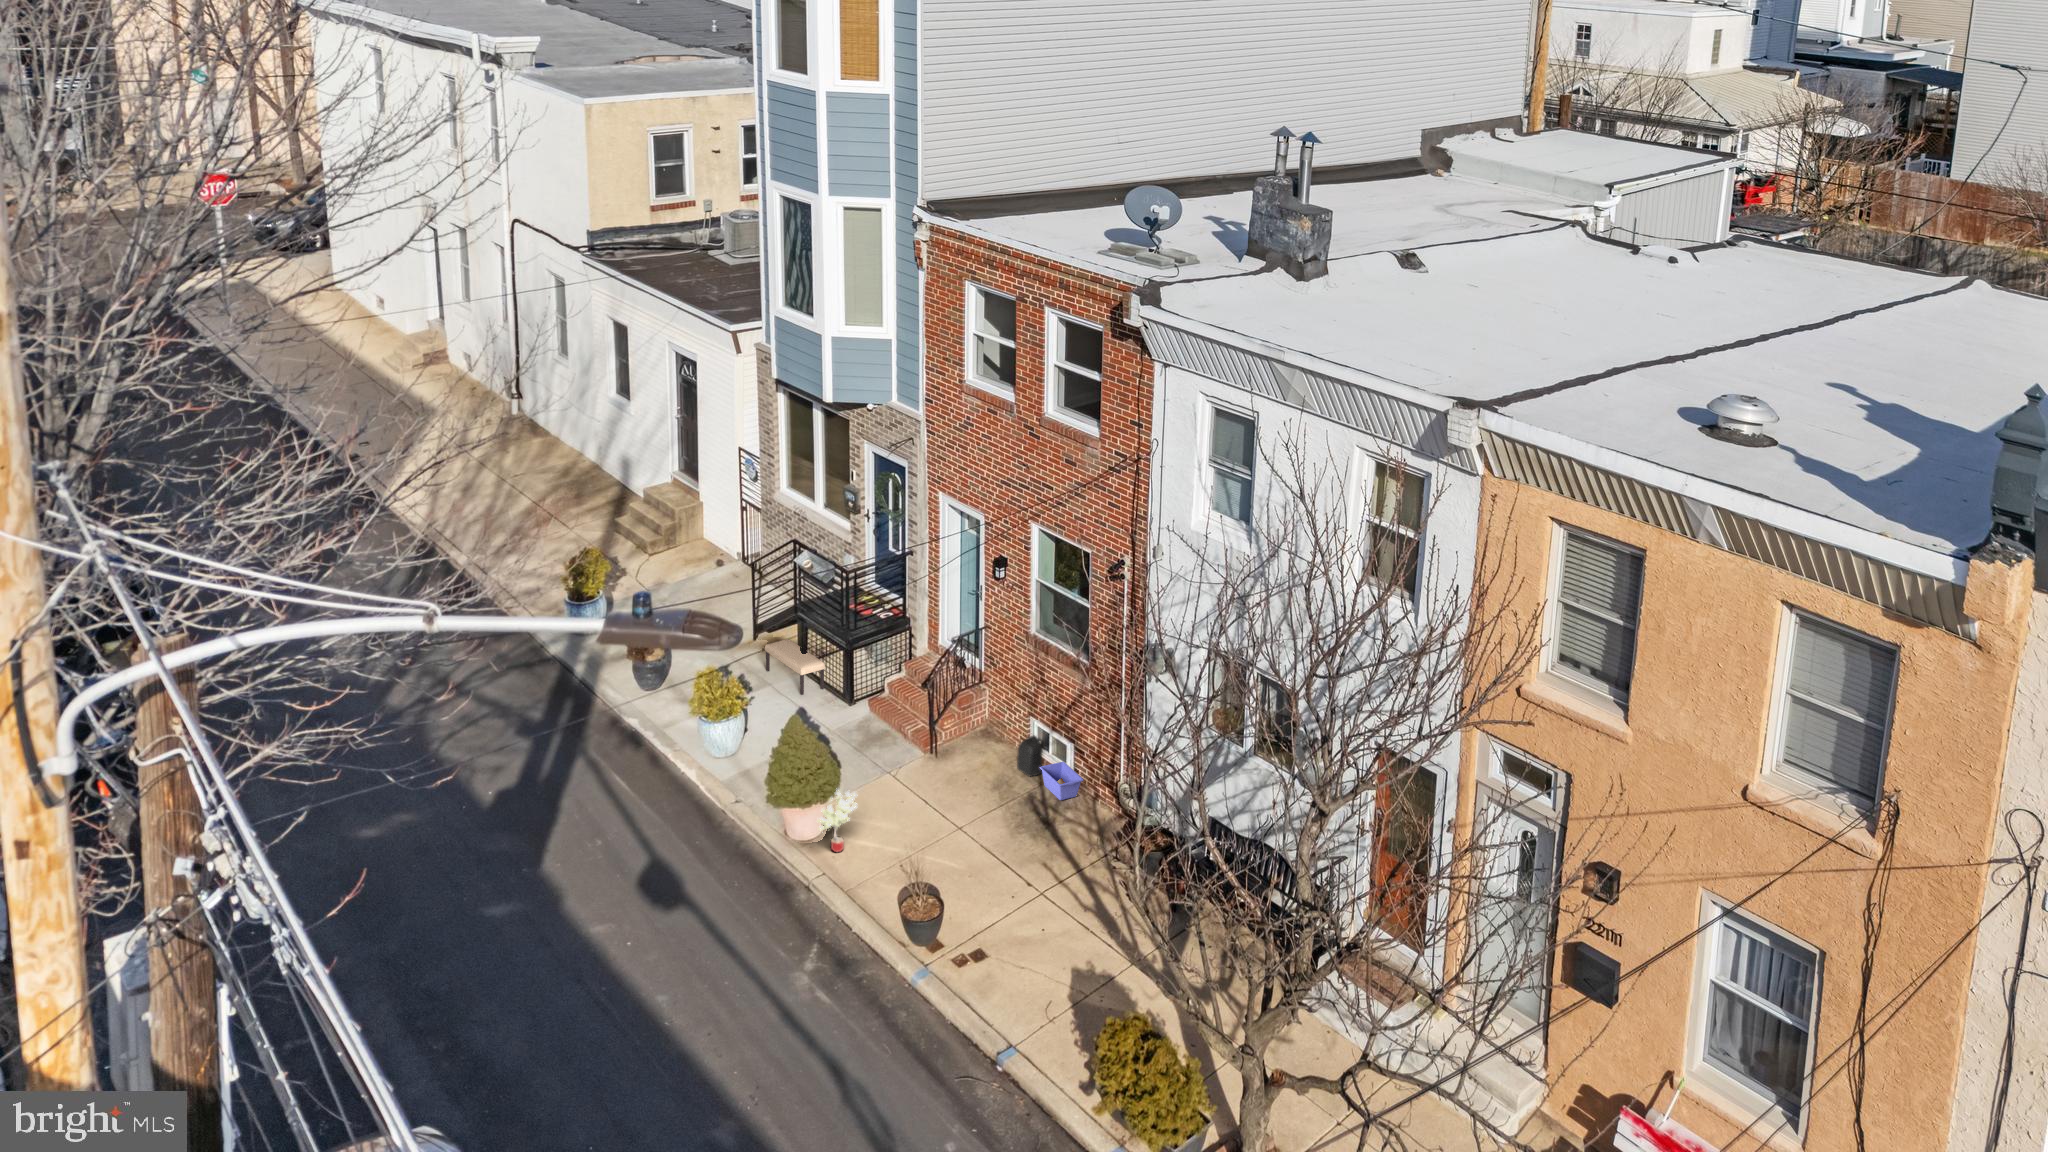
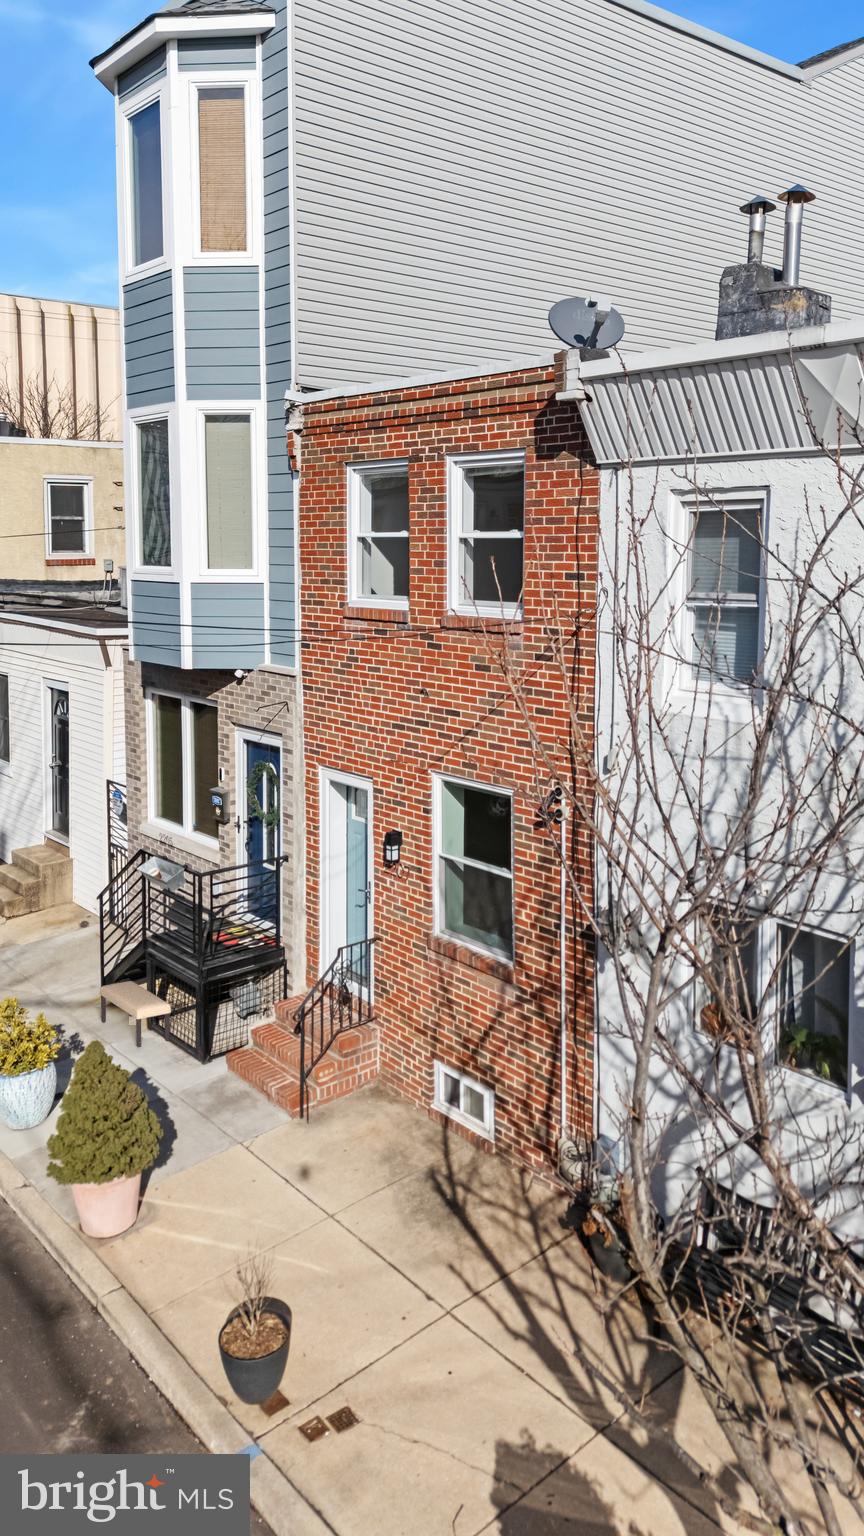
backpack: present [1017,736,1044,777] -> none [415,1083,455,1143]
storage bin: present [1040,762,1084,800] -> none [445,1119,509,1173]
potted tree: present [817,790,857,852] -> none [93,1143,164,1247]

